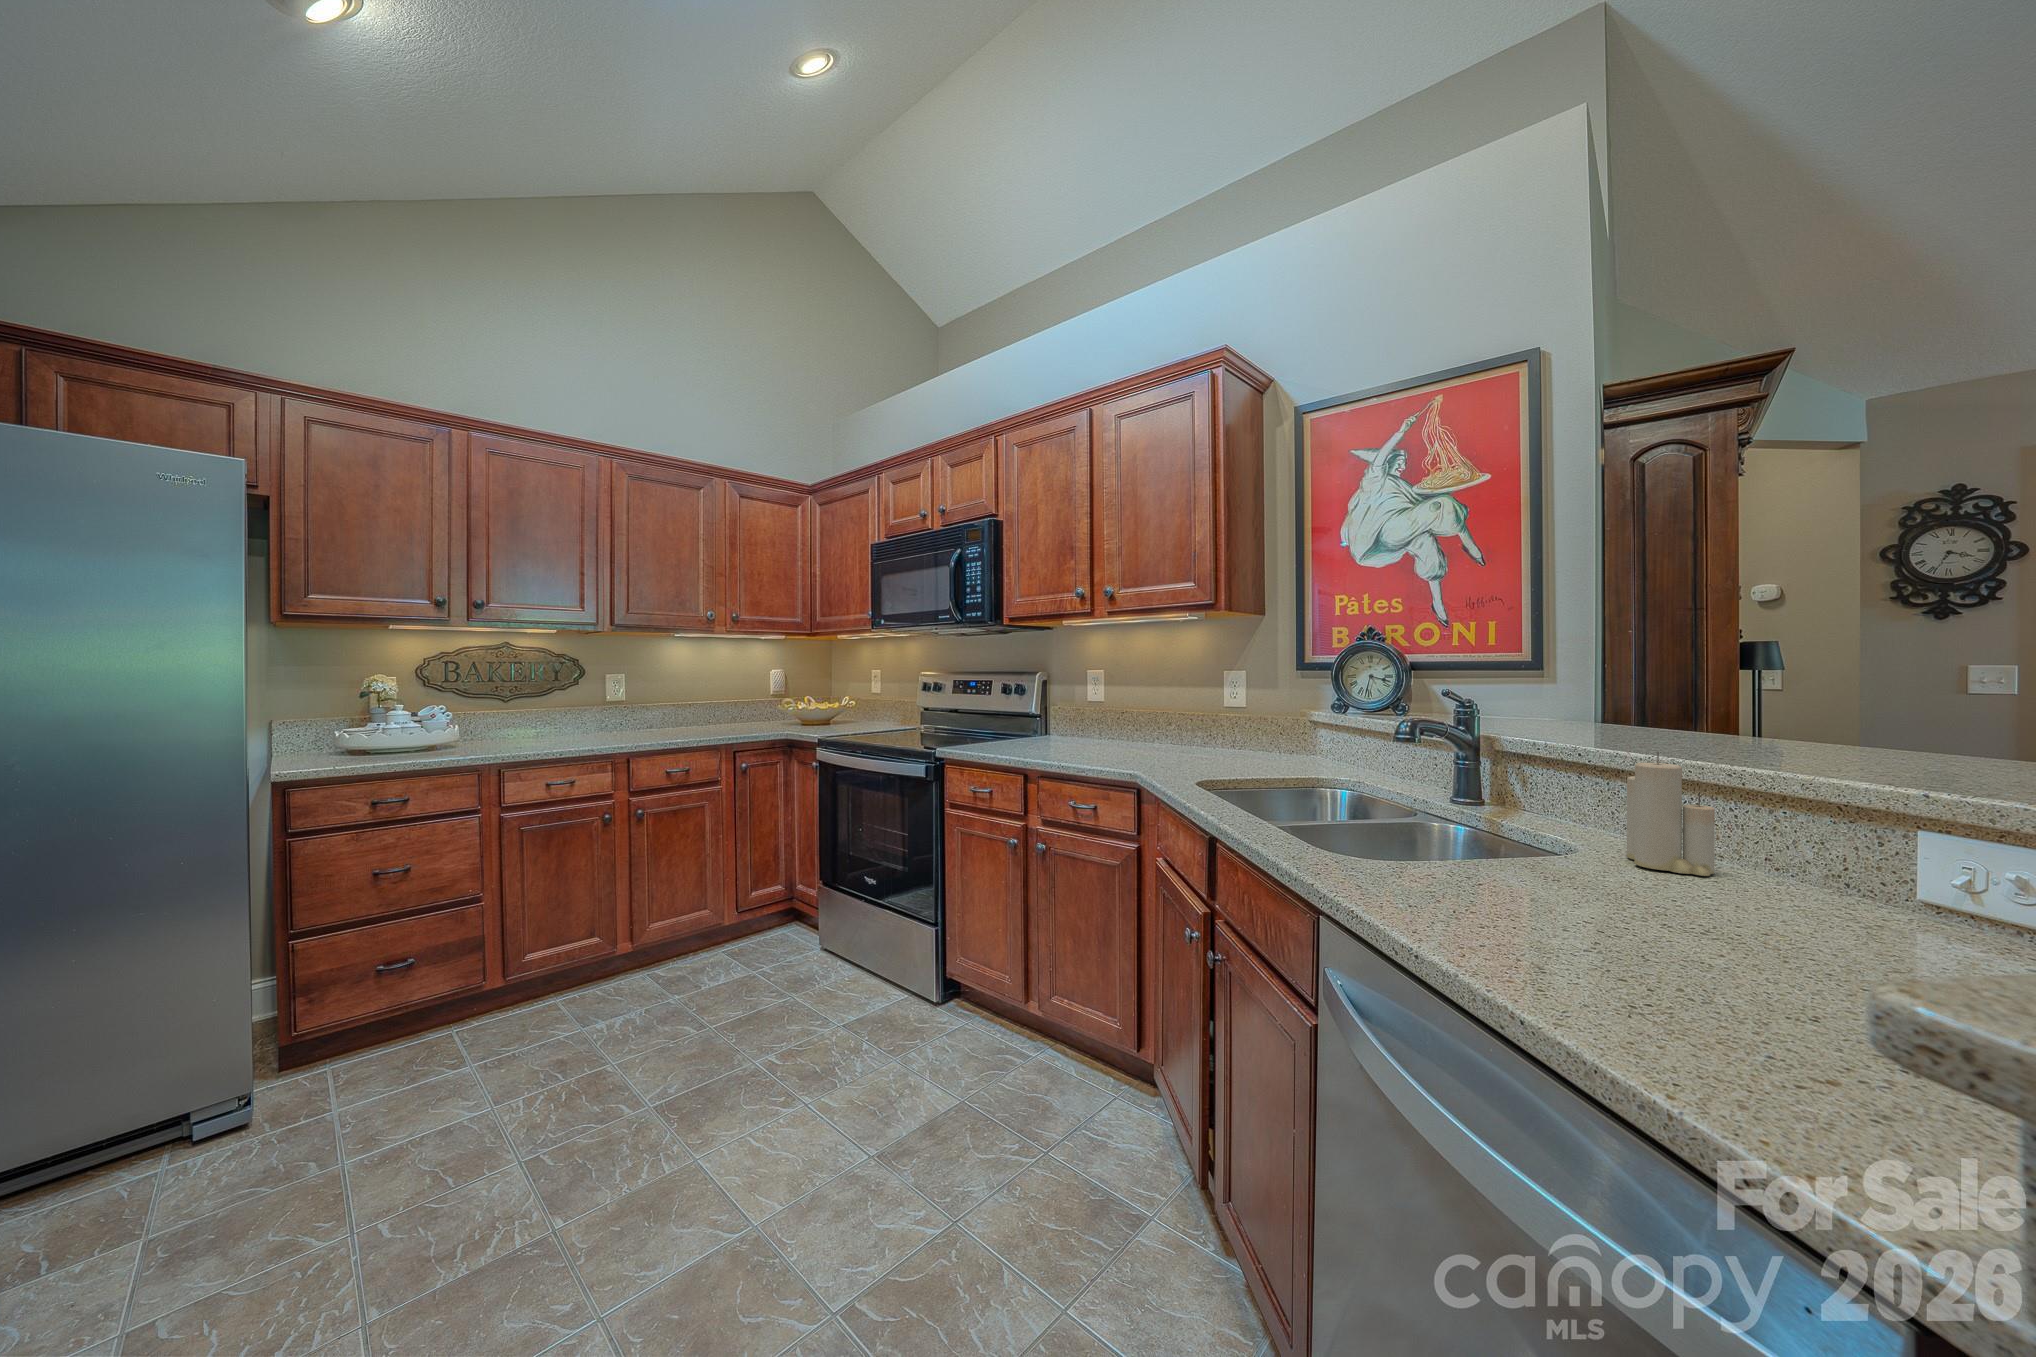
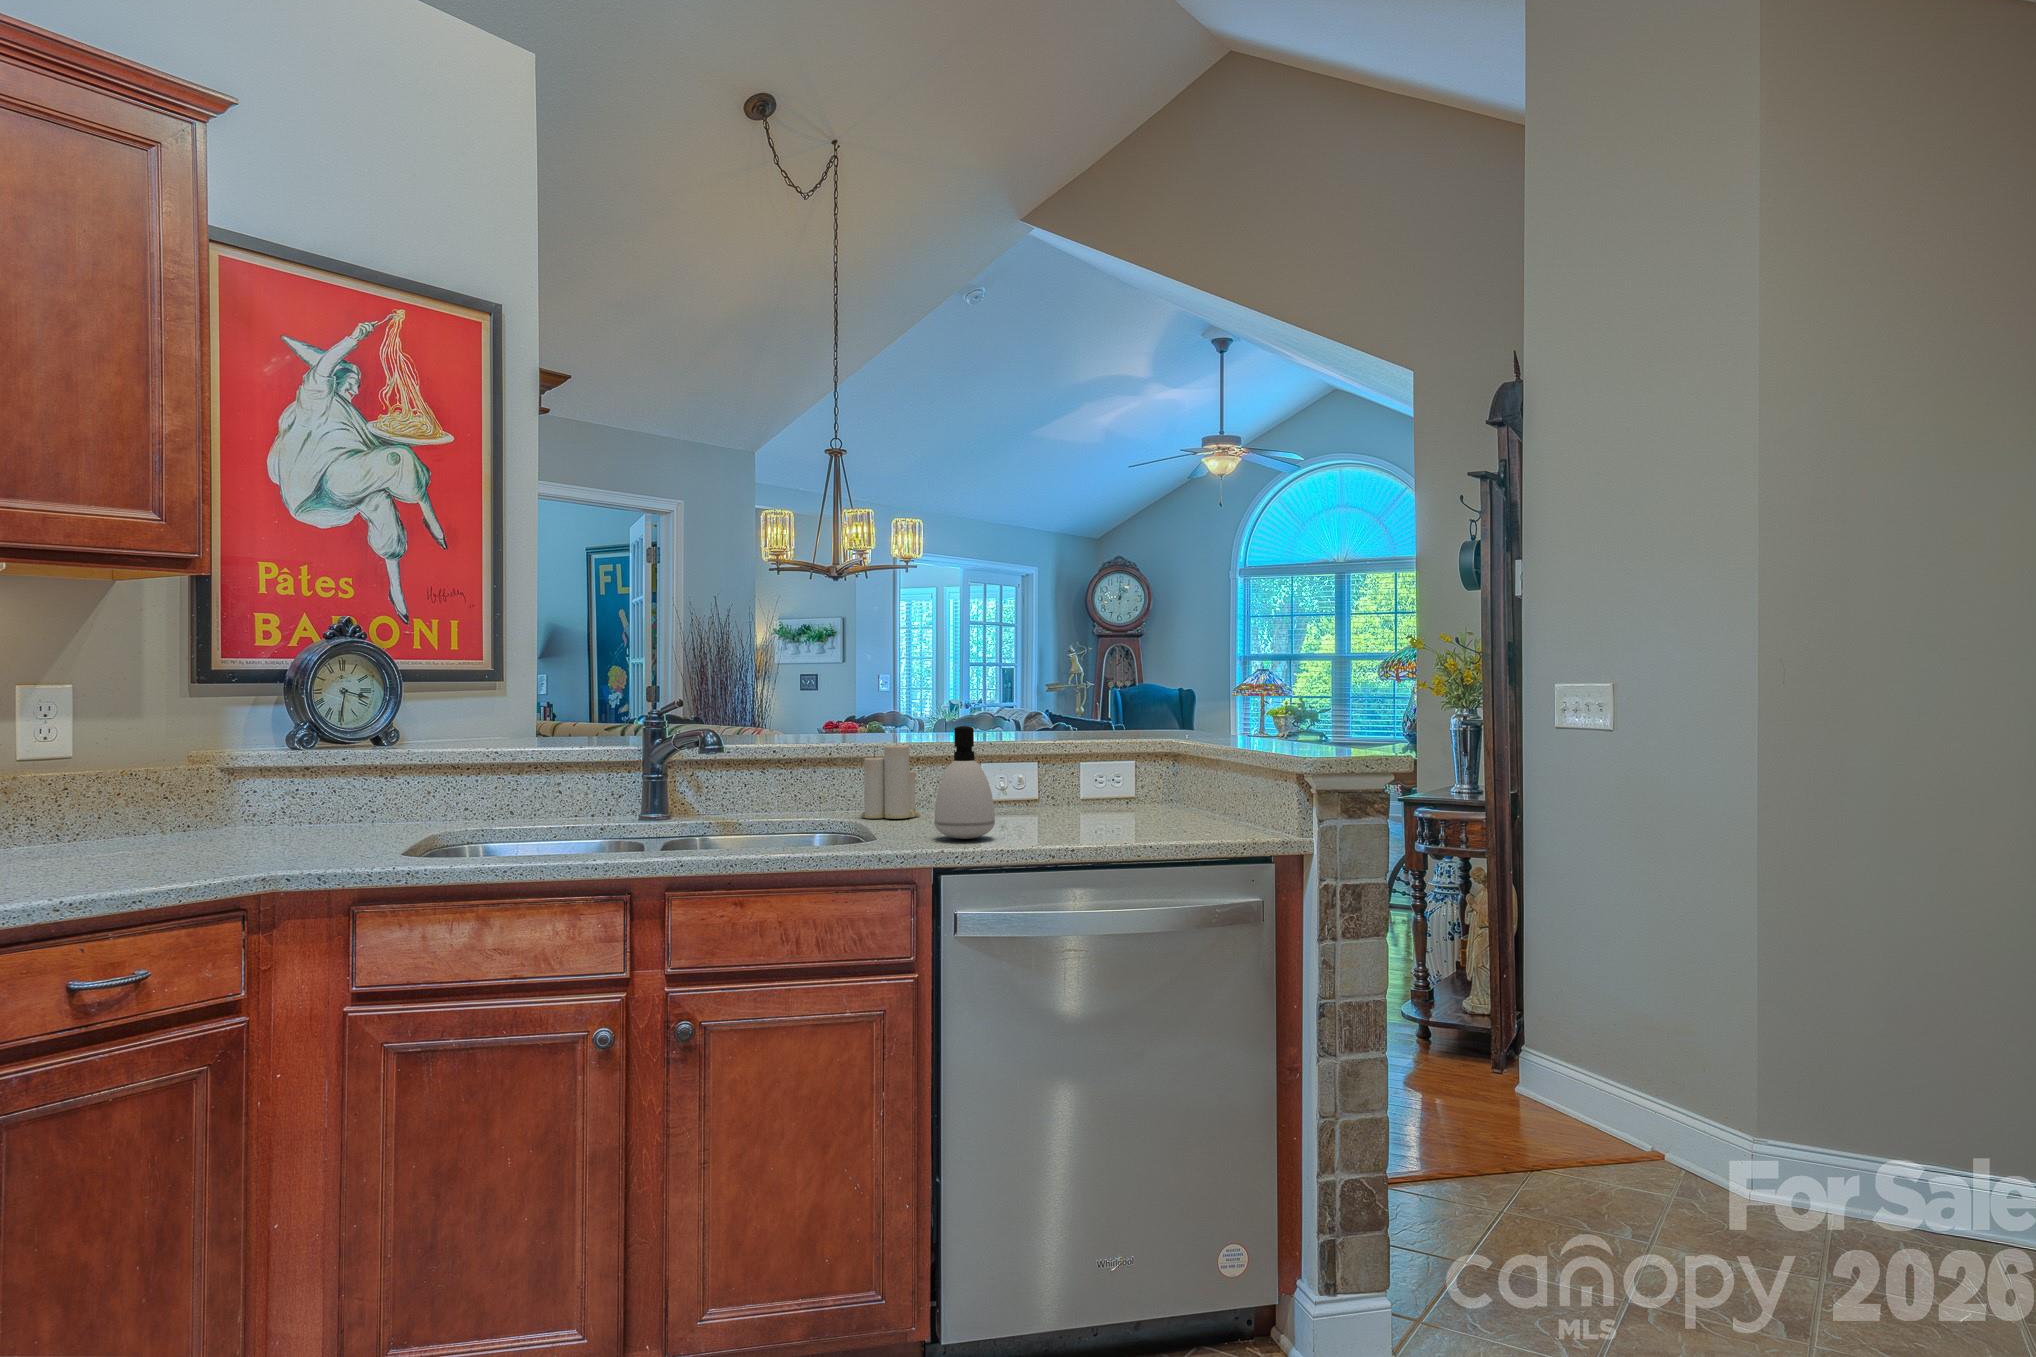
soap dispenser: none [1419,735,1515,890] -> present [935,726,995,839]

